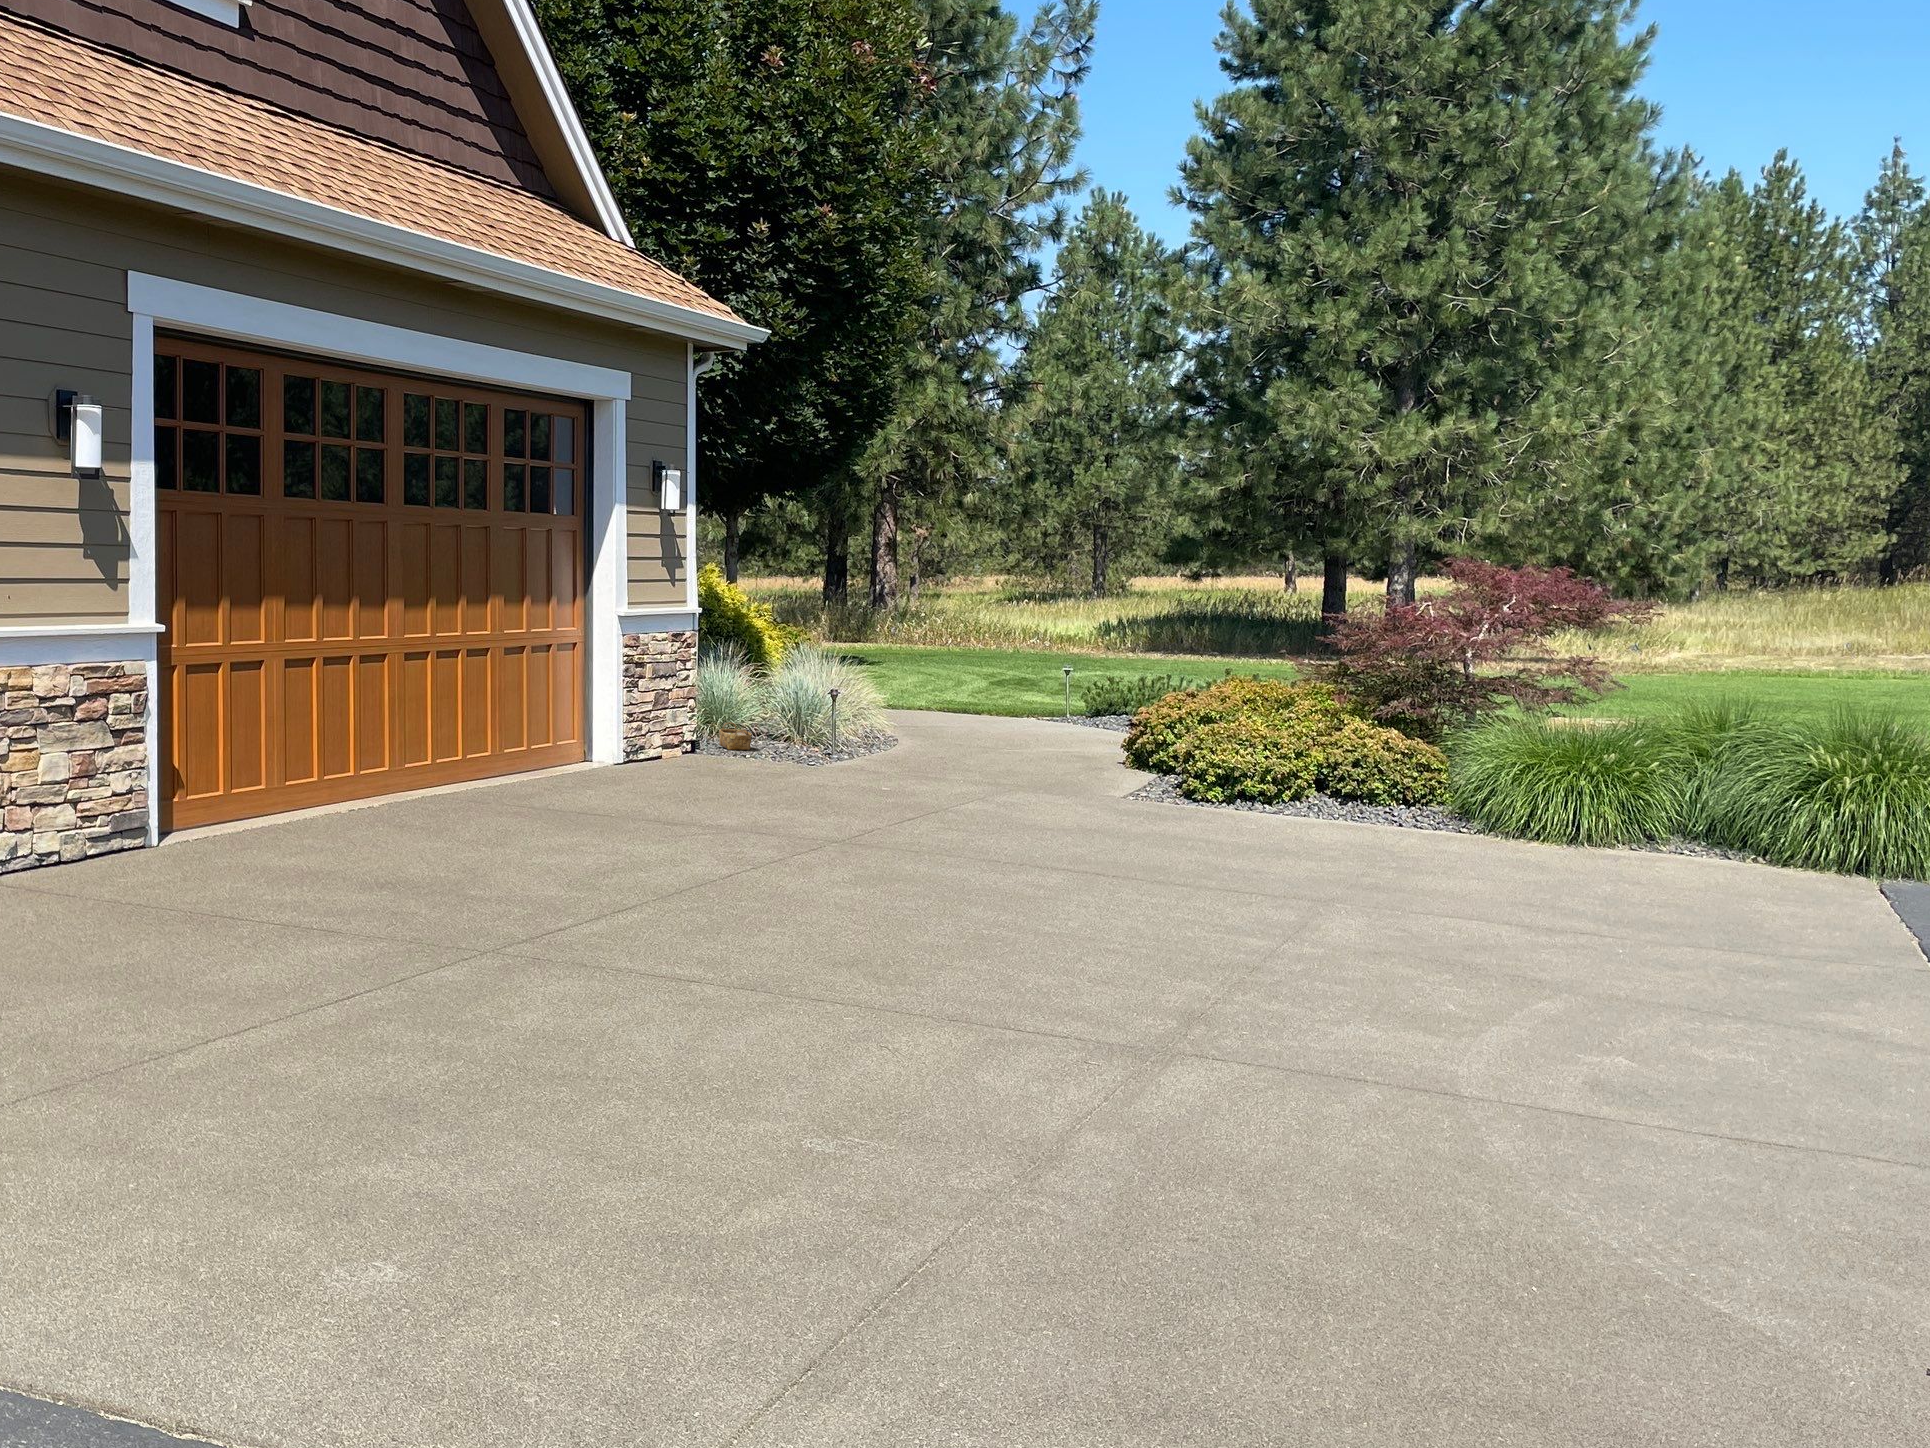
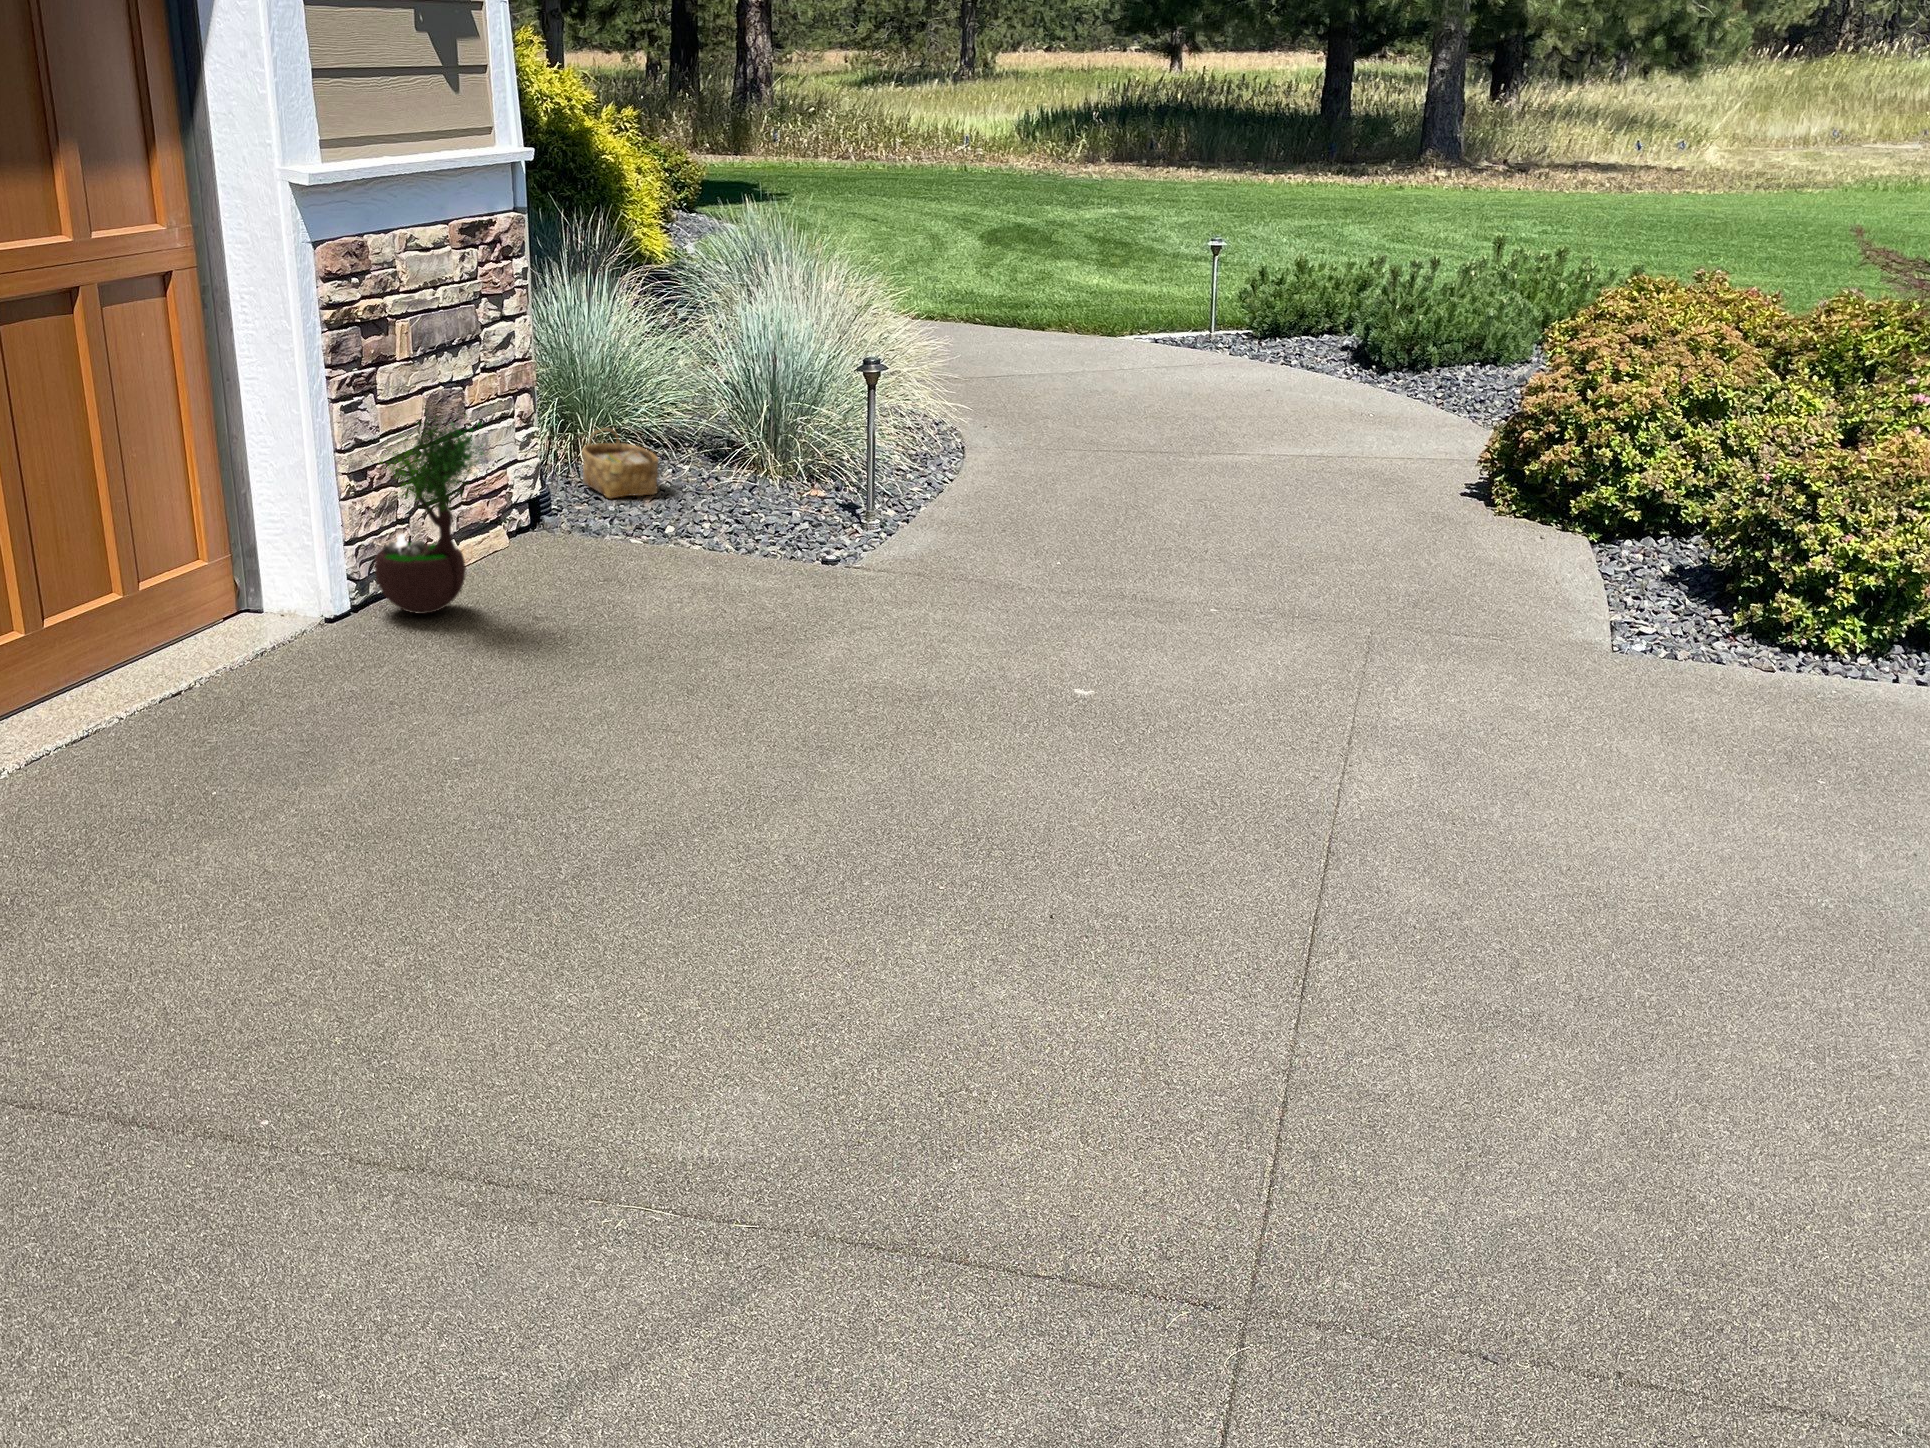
potted tree: none [630,692,676,769] -> present [375,408,482,614]

